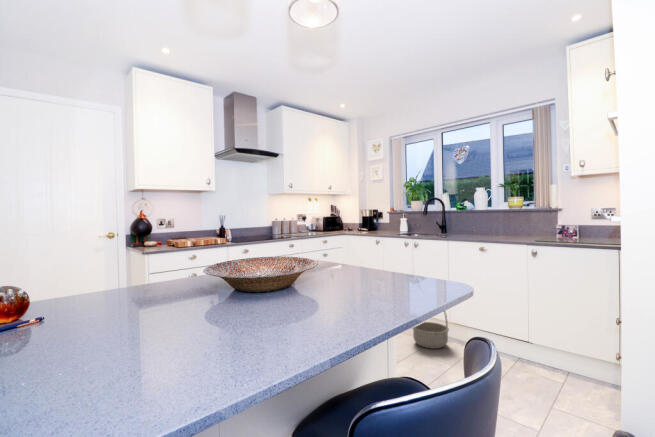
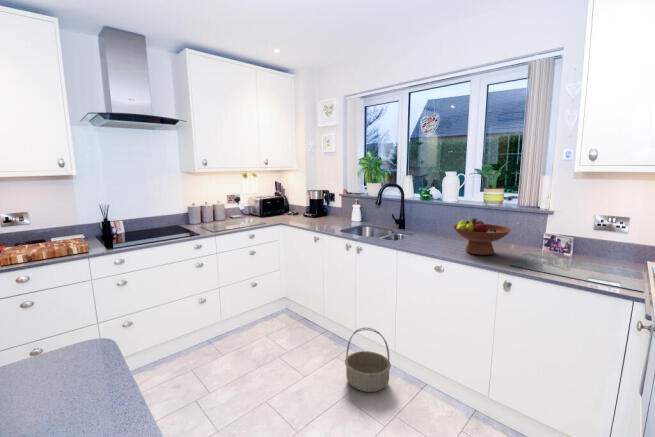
fruit bowl: none [489,214,533,239] -> present [453,218,511,255]

